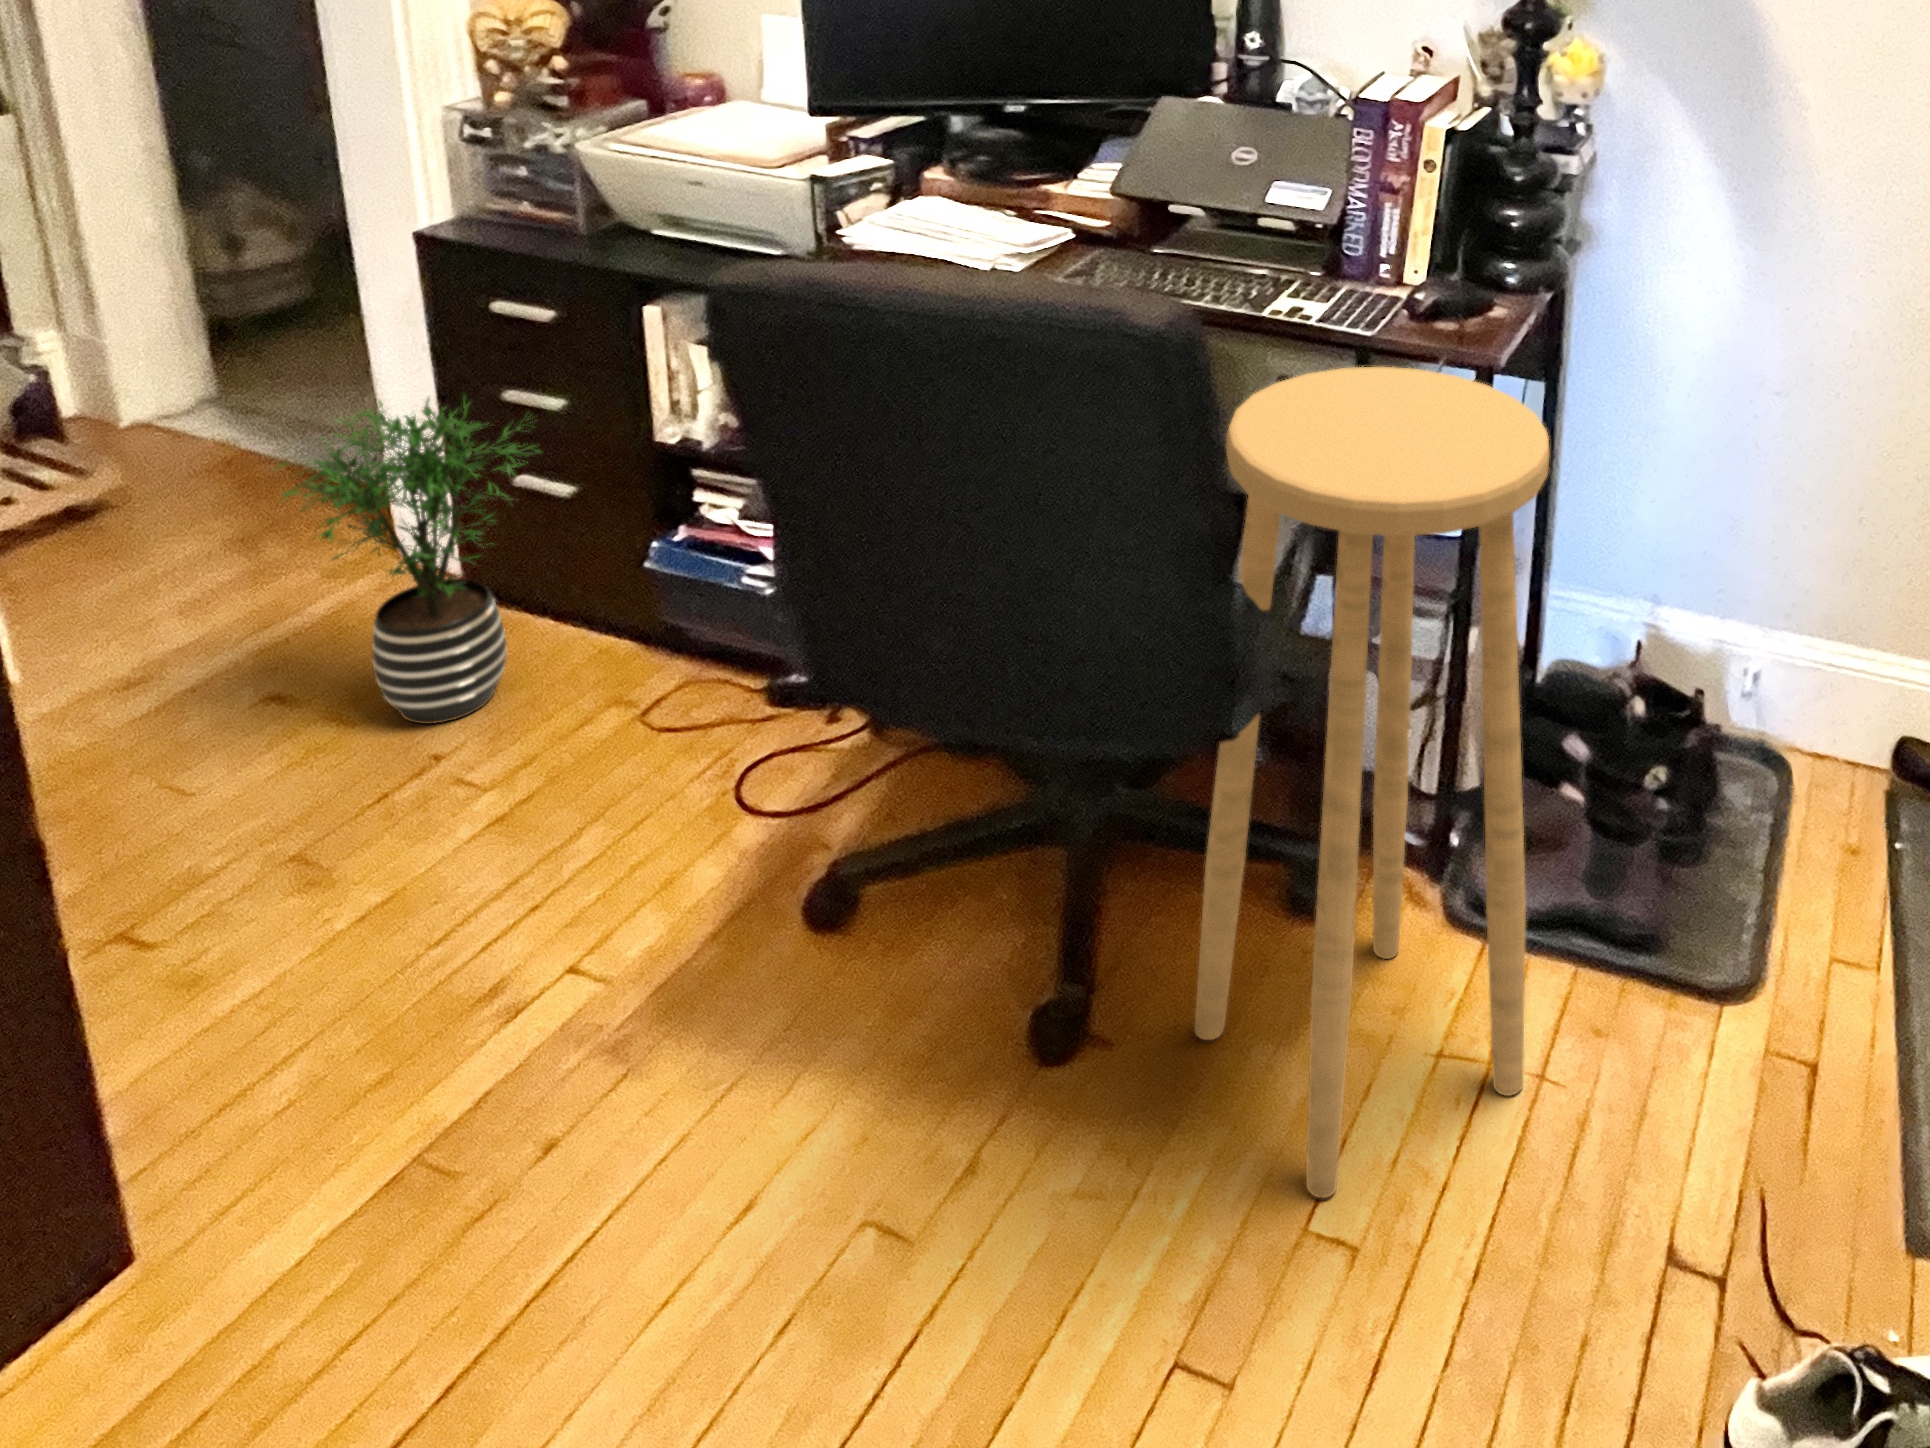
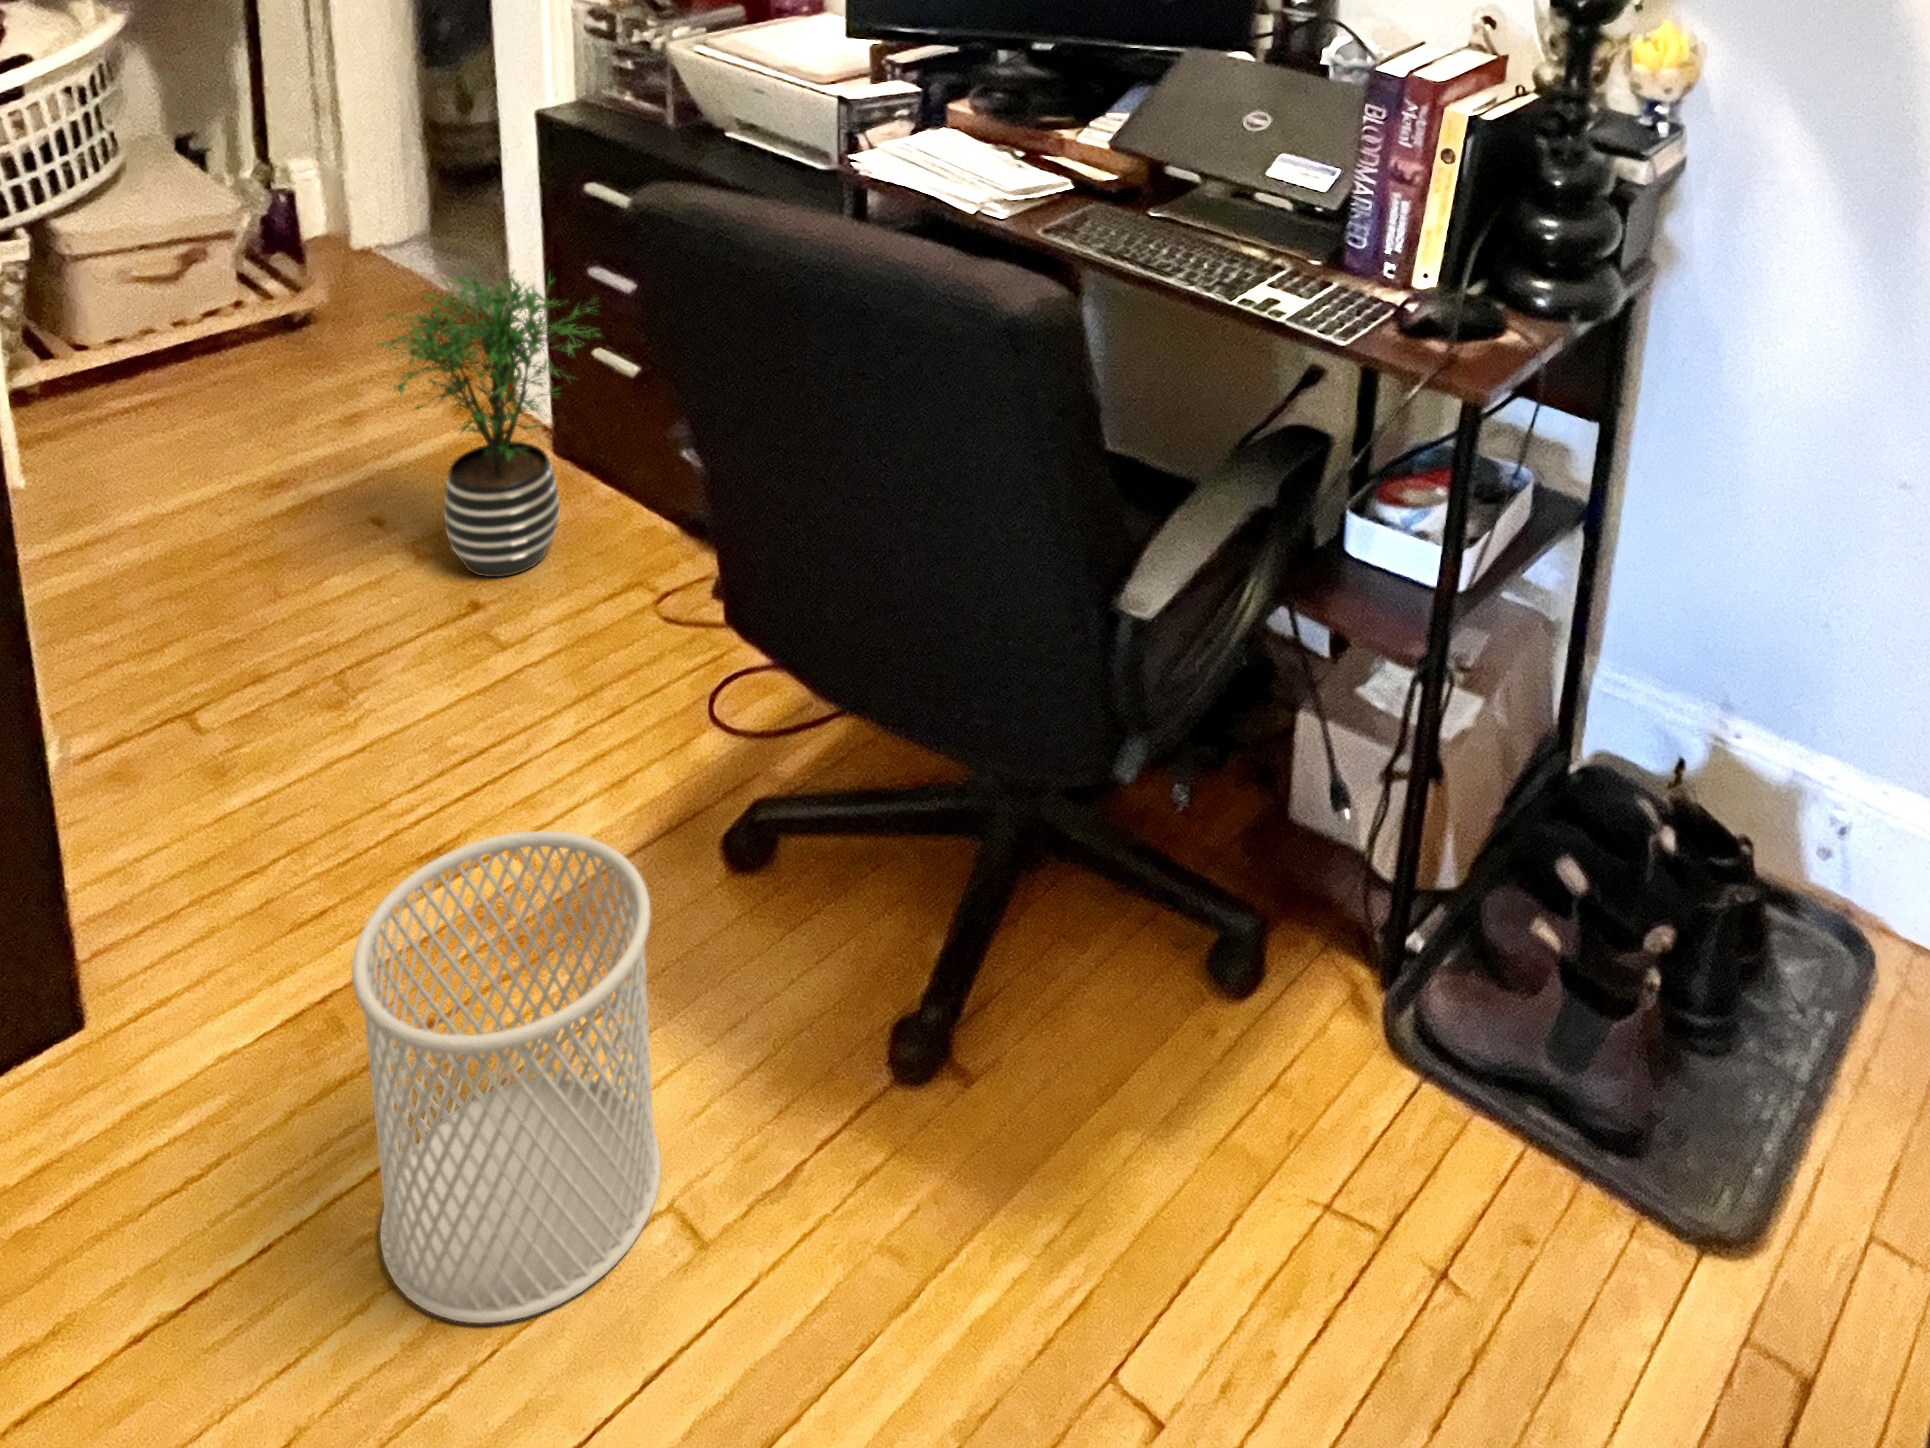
stool: present [1194,367,1549,1198] -> none [1062,382,1482,1344]
wastebasket: none [529,903,848,1382] -> present [352,831,661,1323]

